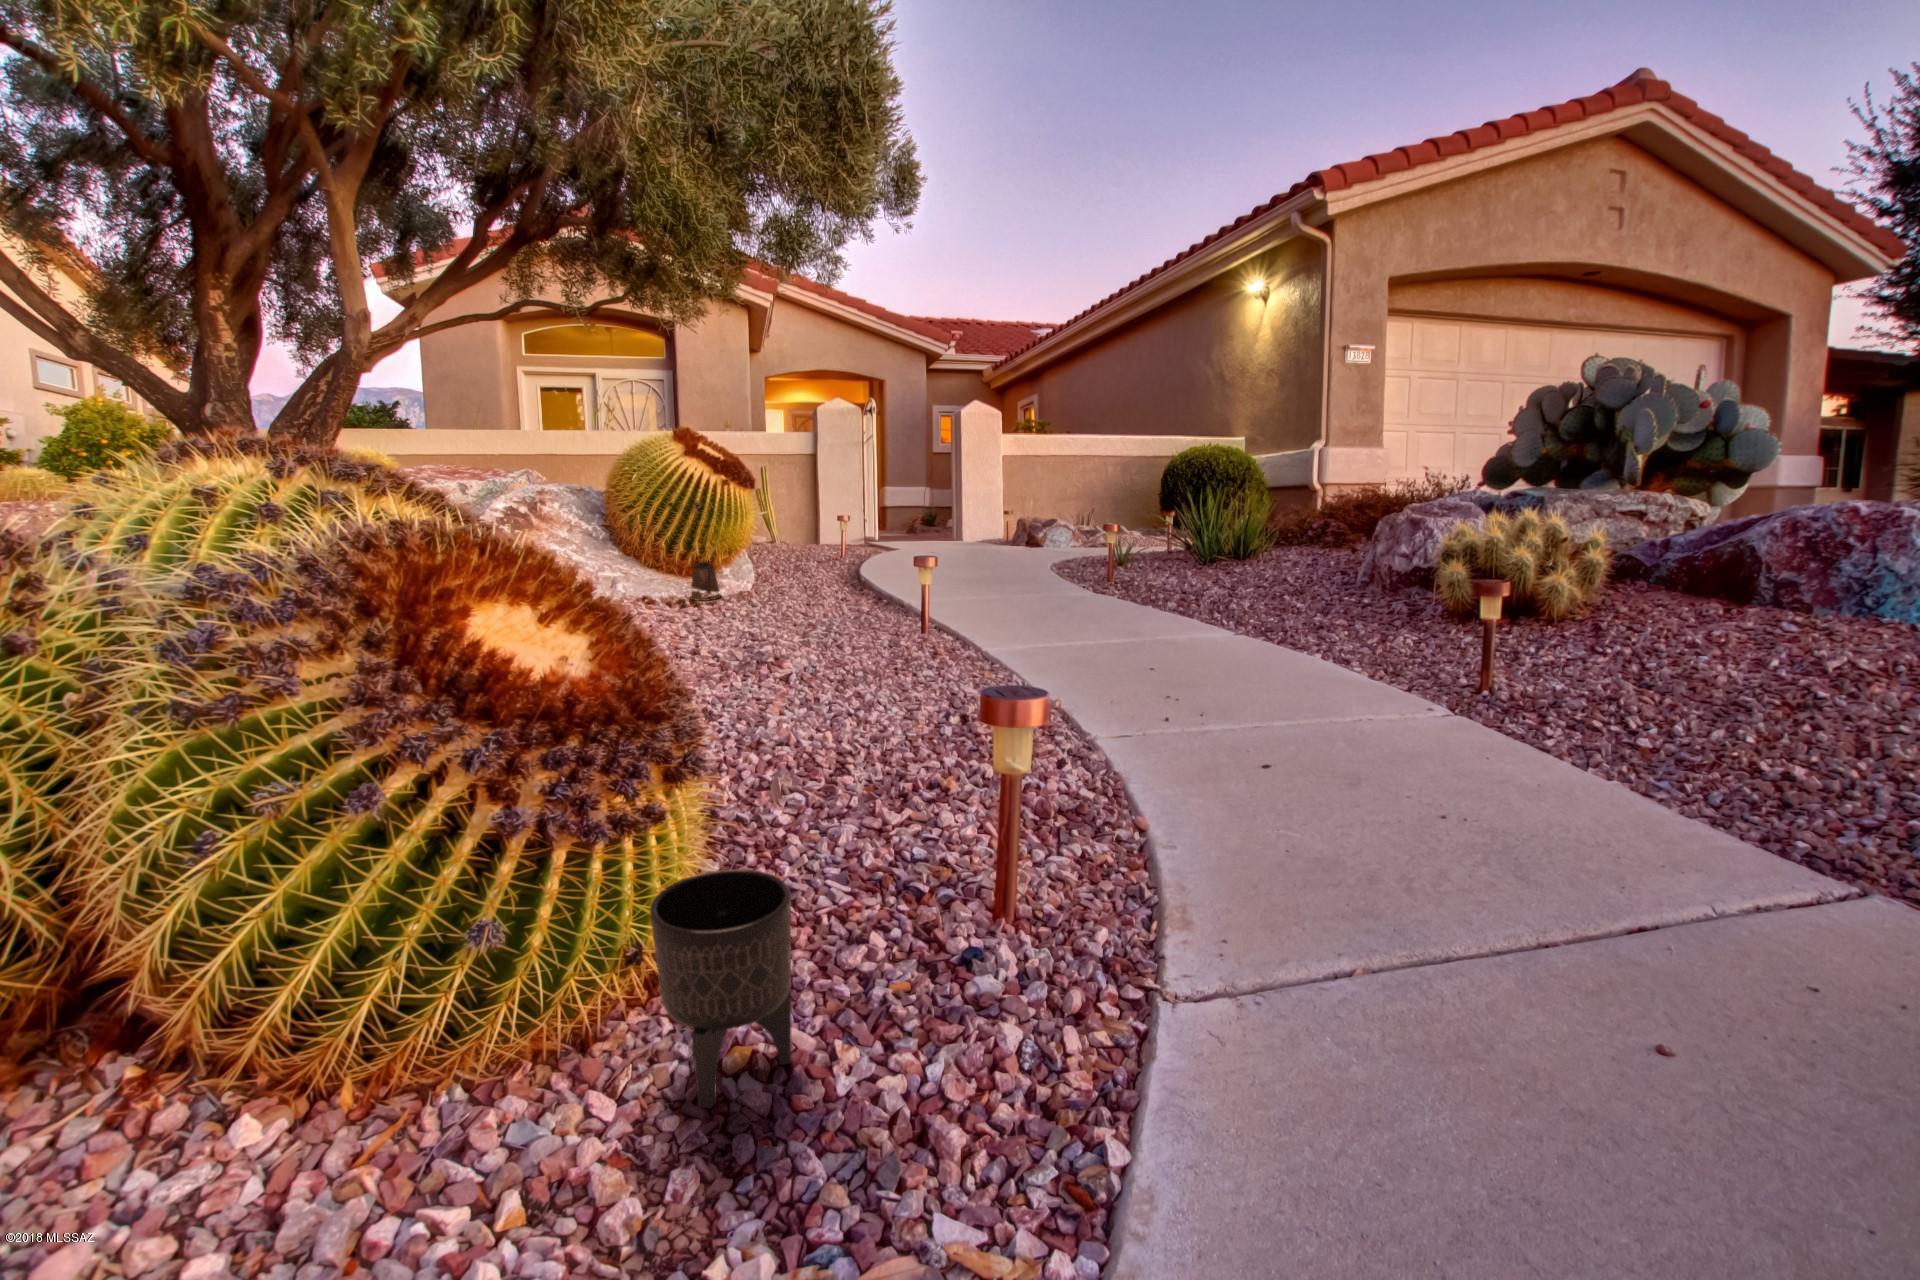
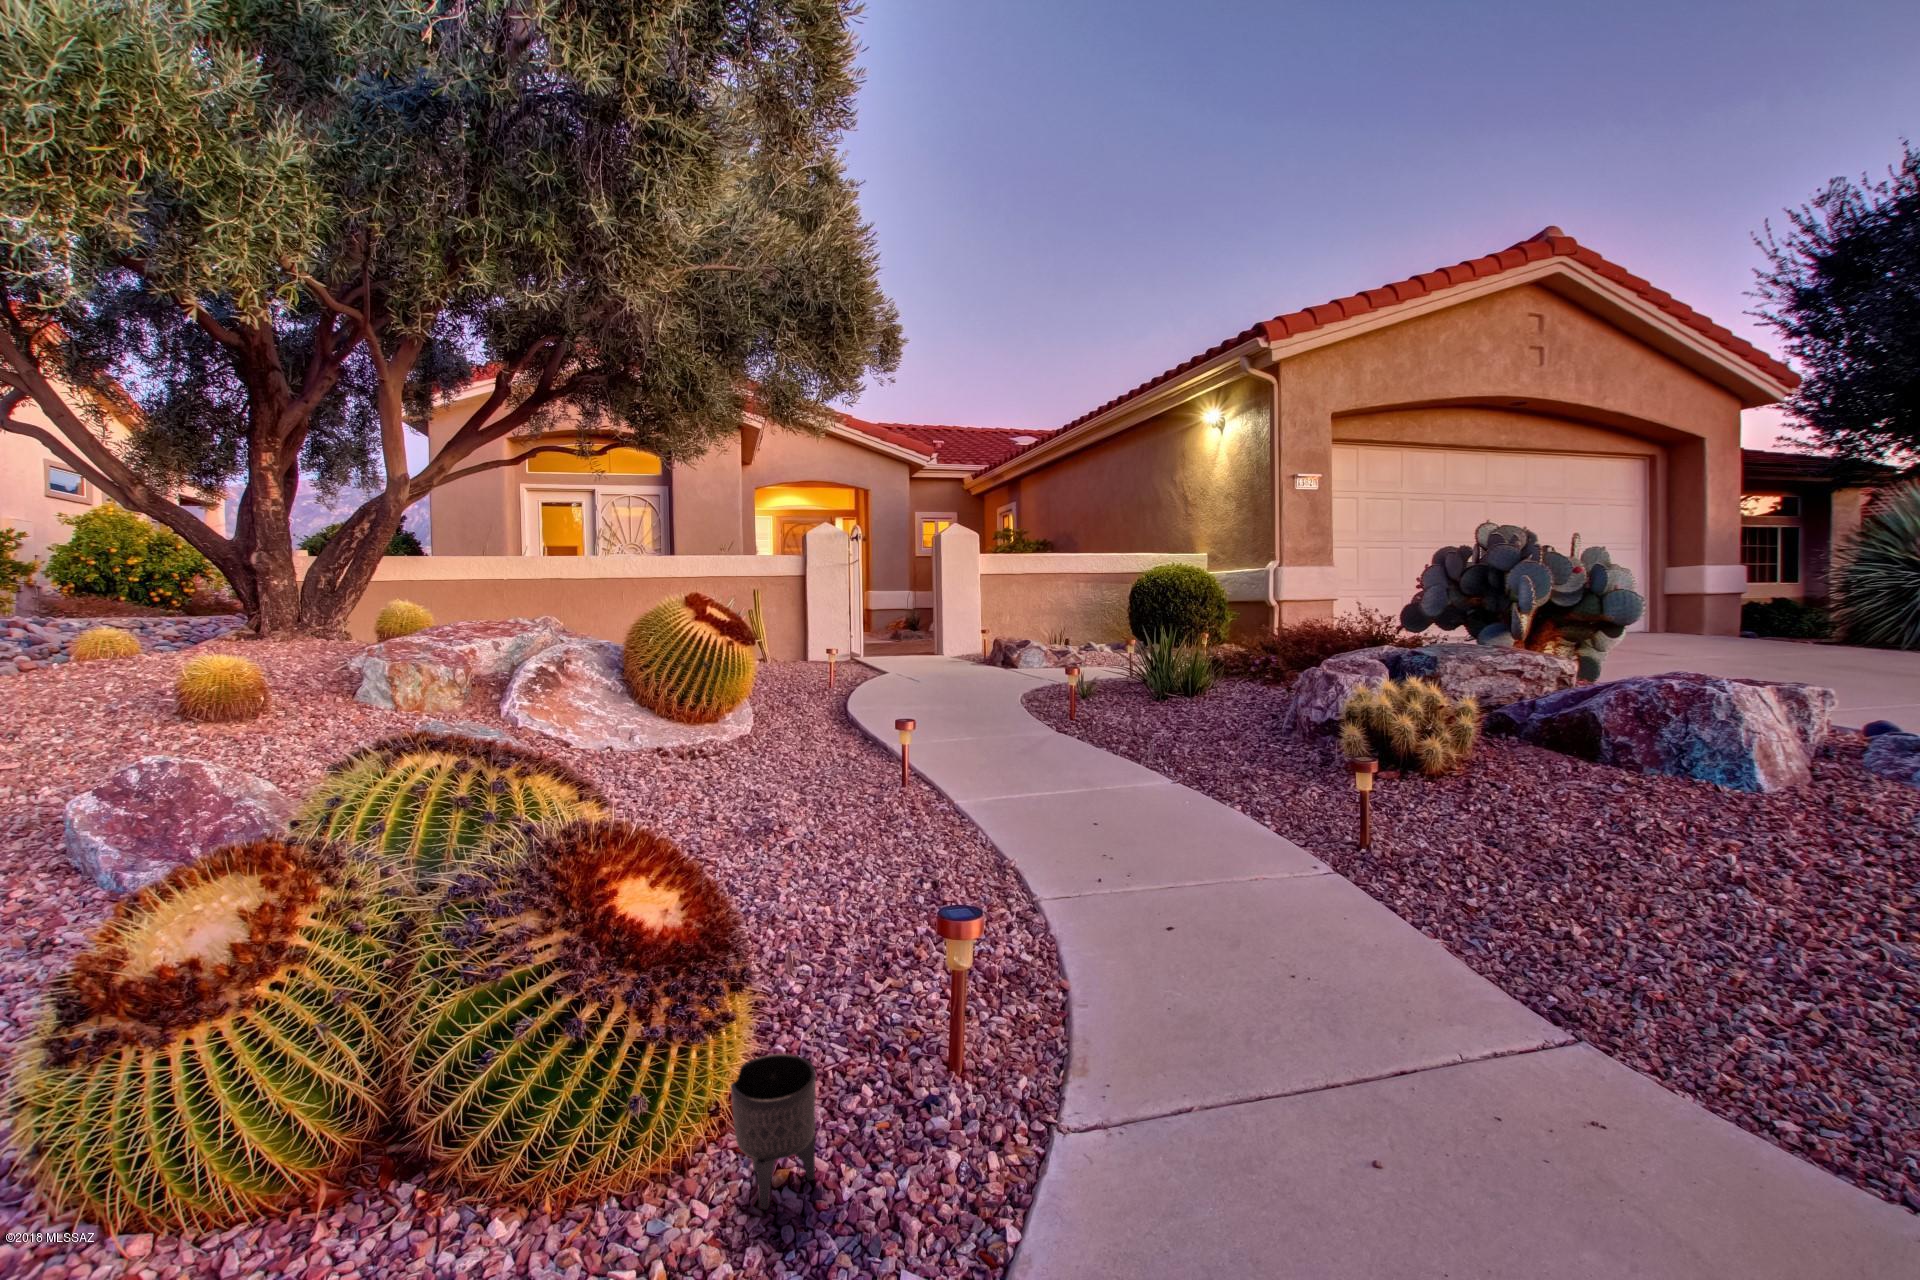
watering can: present [690,561,721,601] -> none [700,716,728,751]

